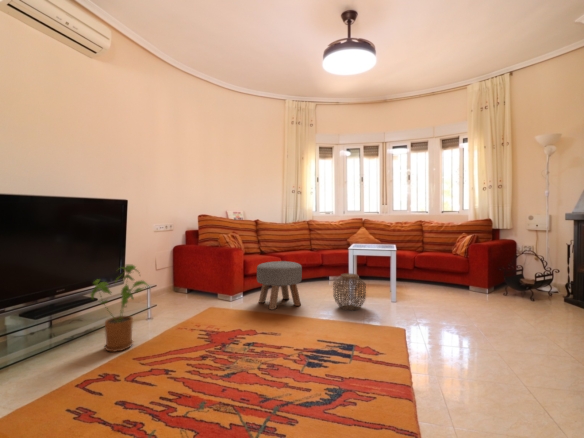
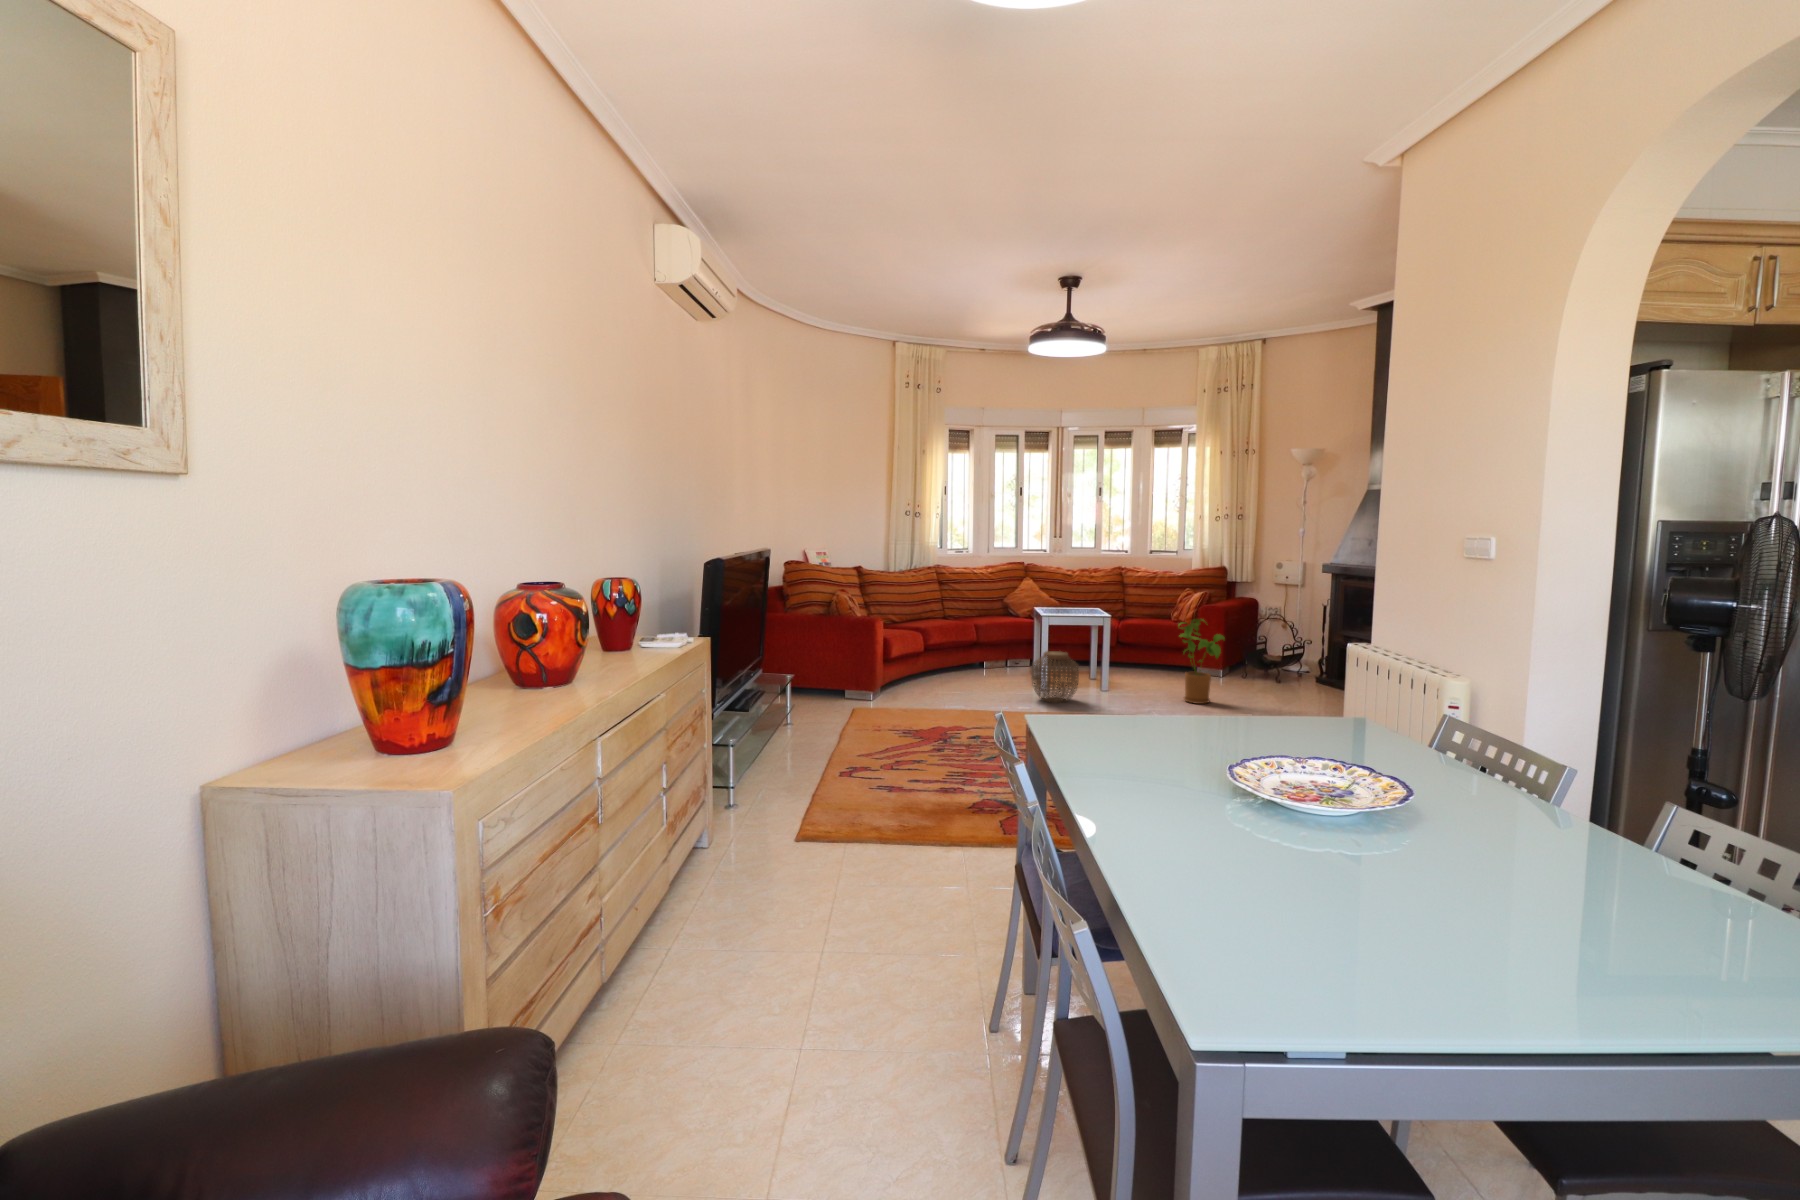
ottoman: present [257,261,302,310] -> none [915,636,985,706]
house plant: present [91,265,149,352] -> present [1179,619,1225,704]

